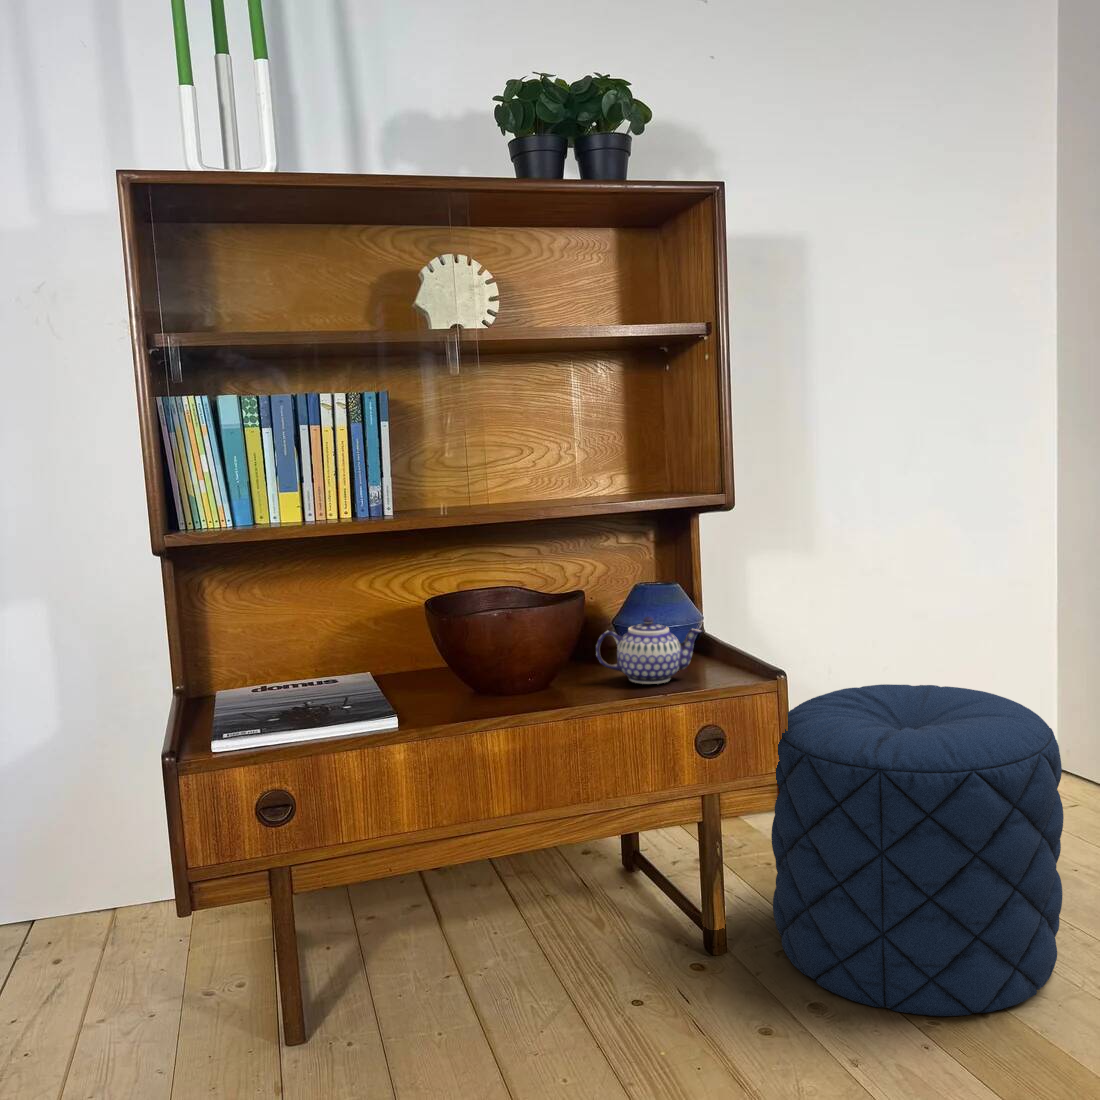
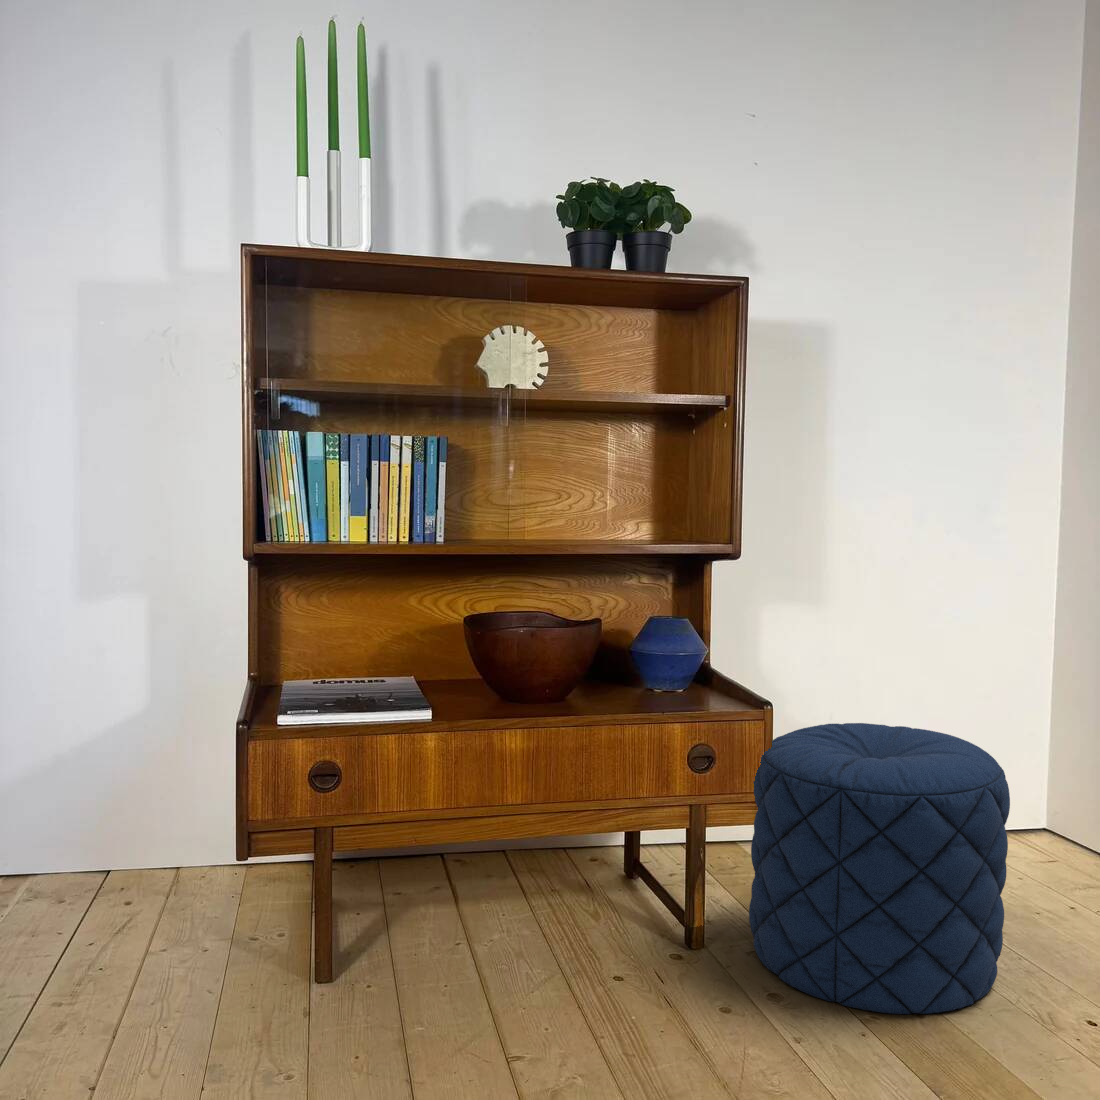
teapot: present [596,617,702,684] -> none [609,645,702,704]

